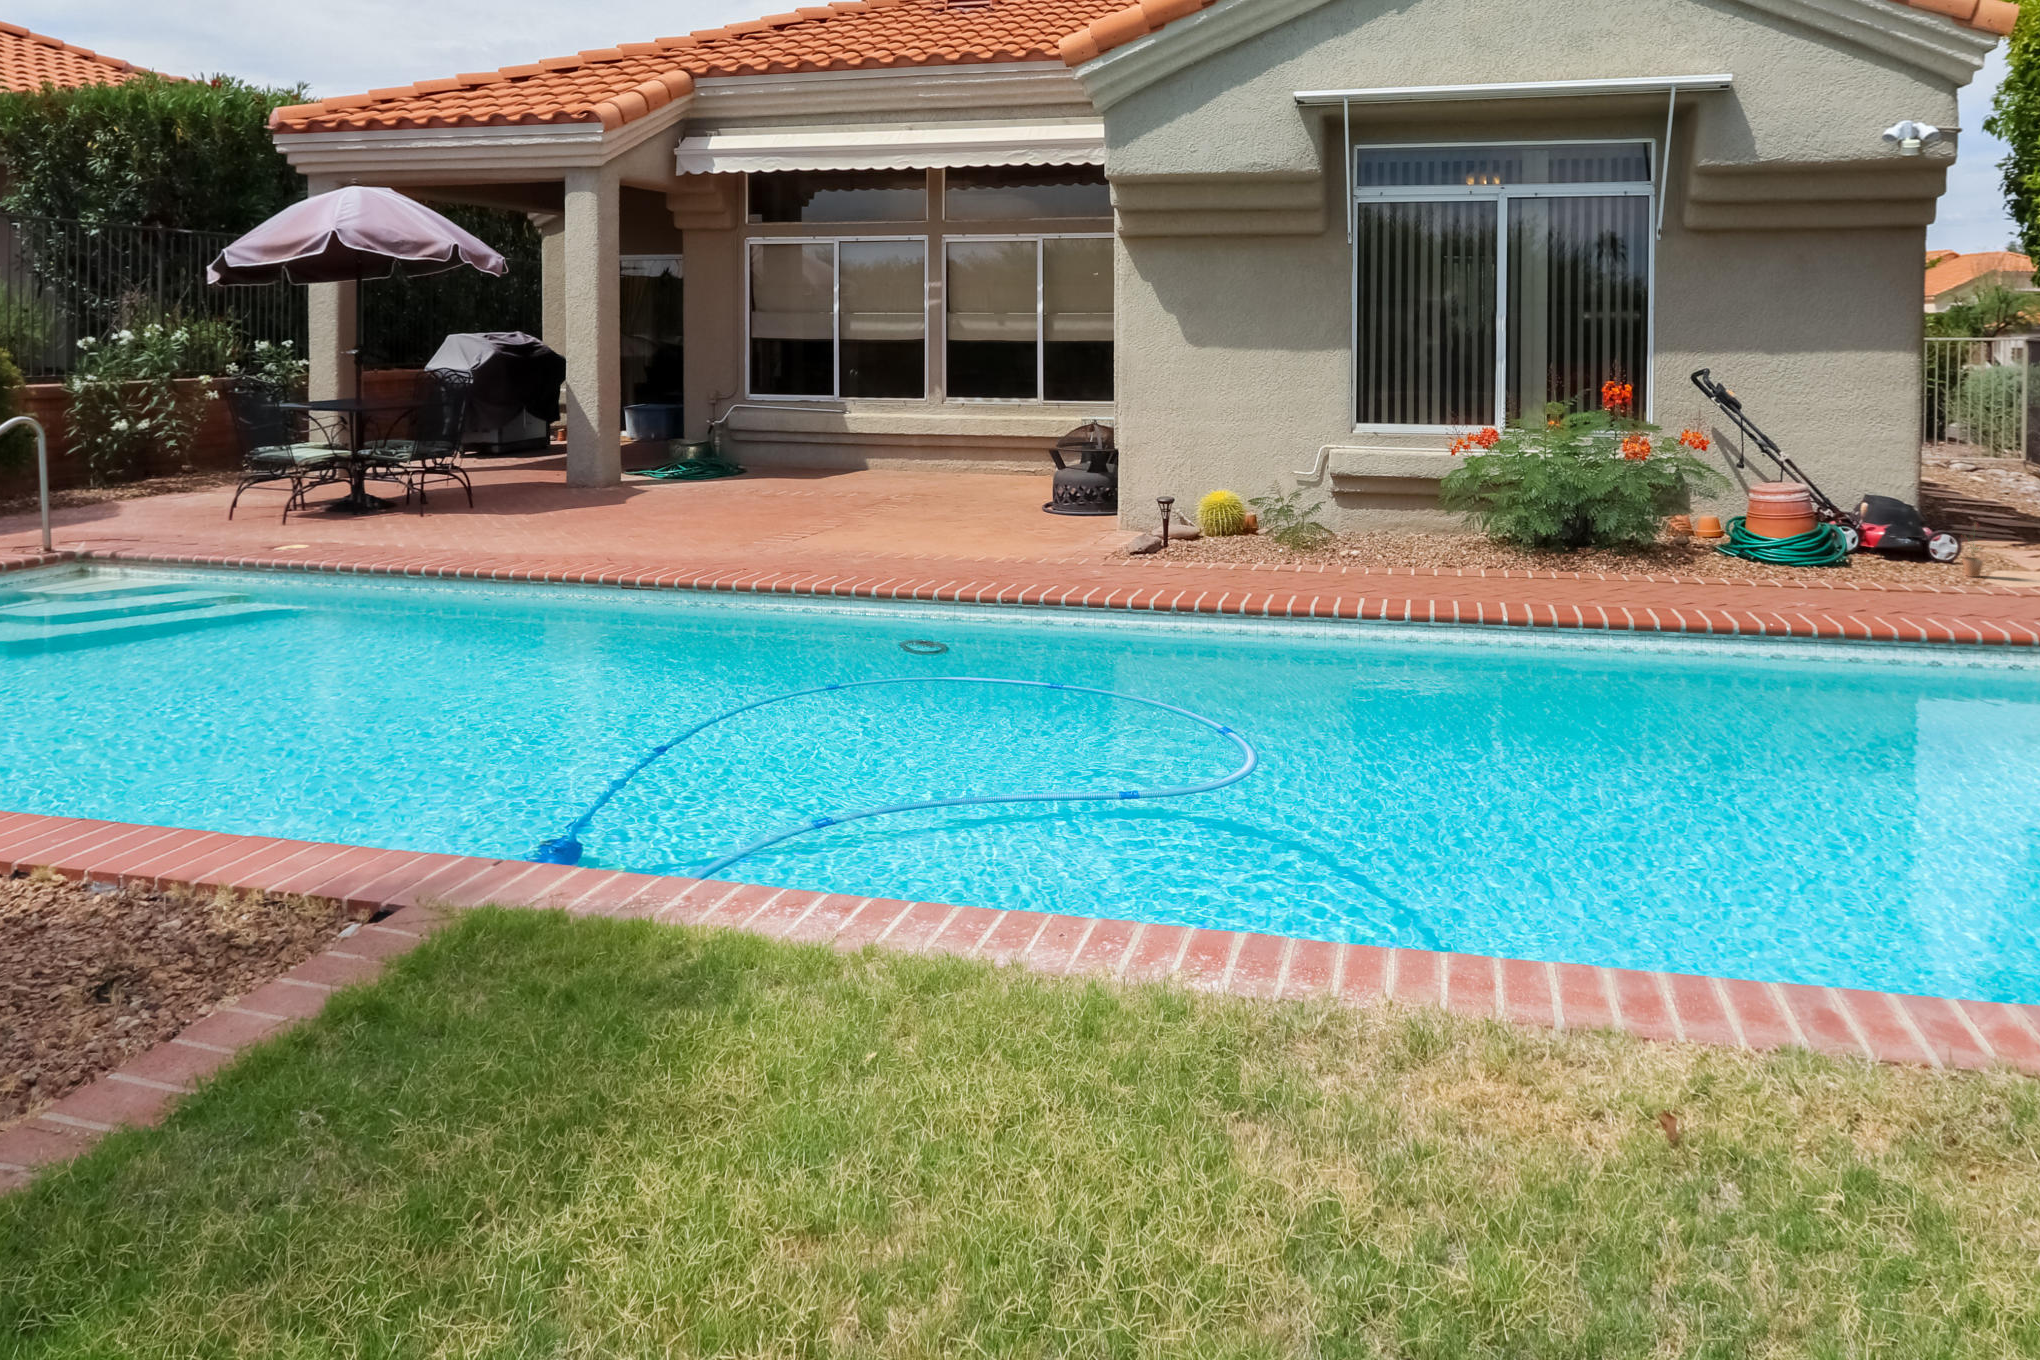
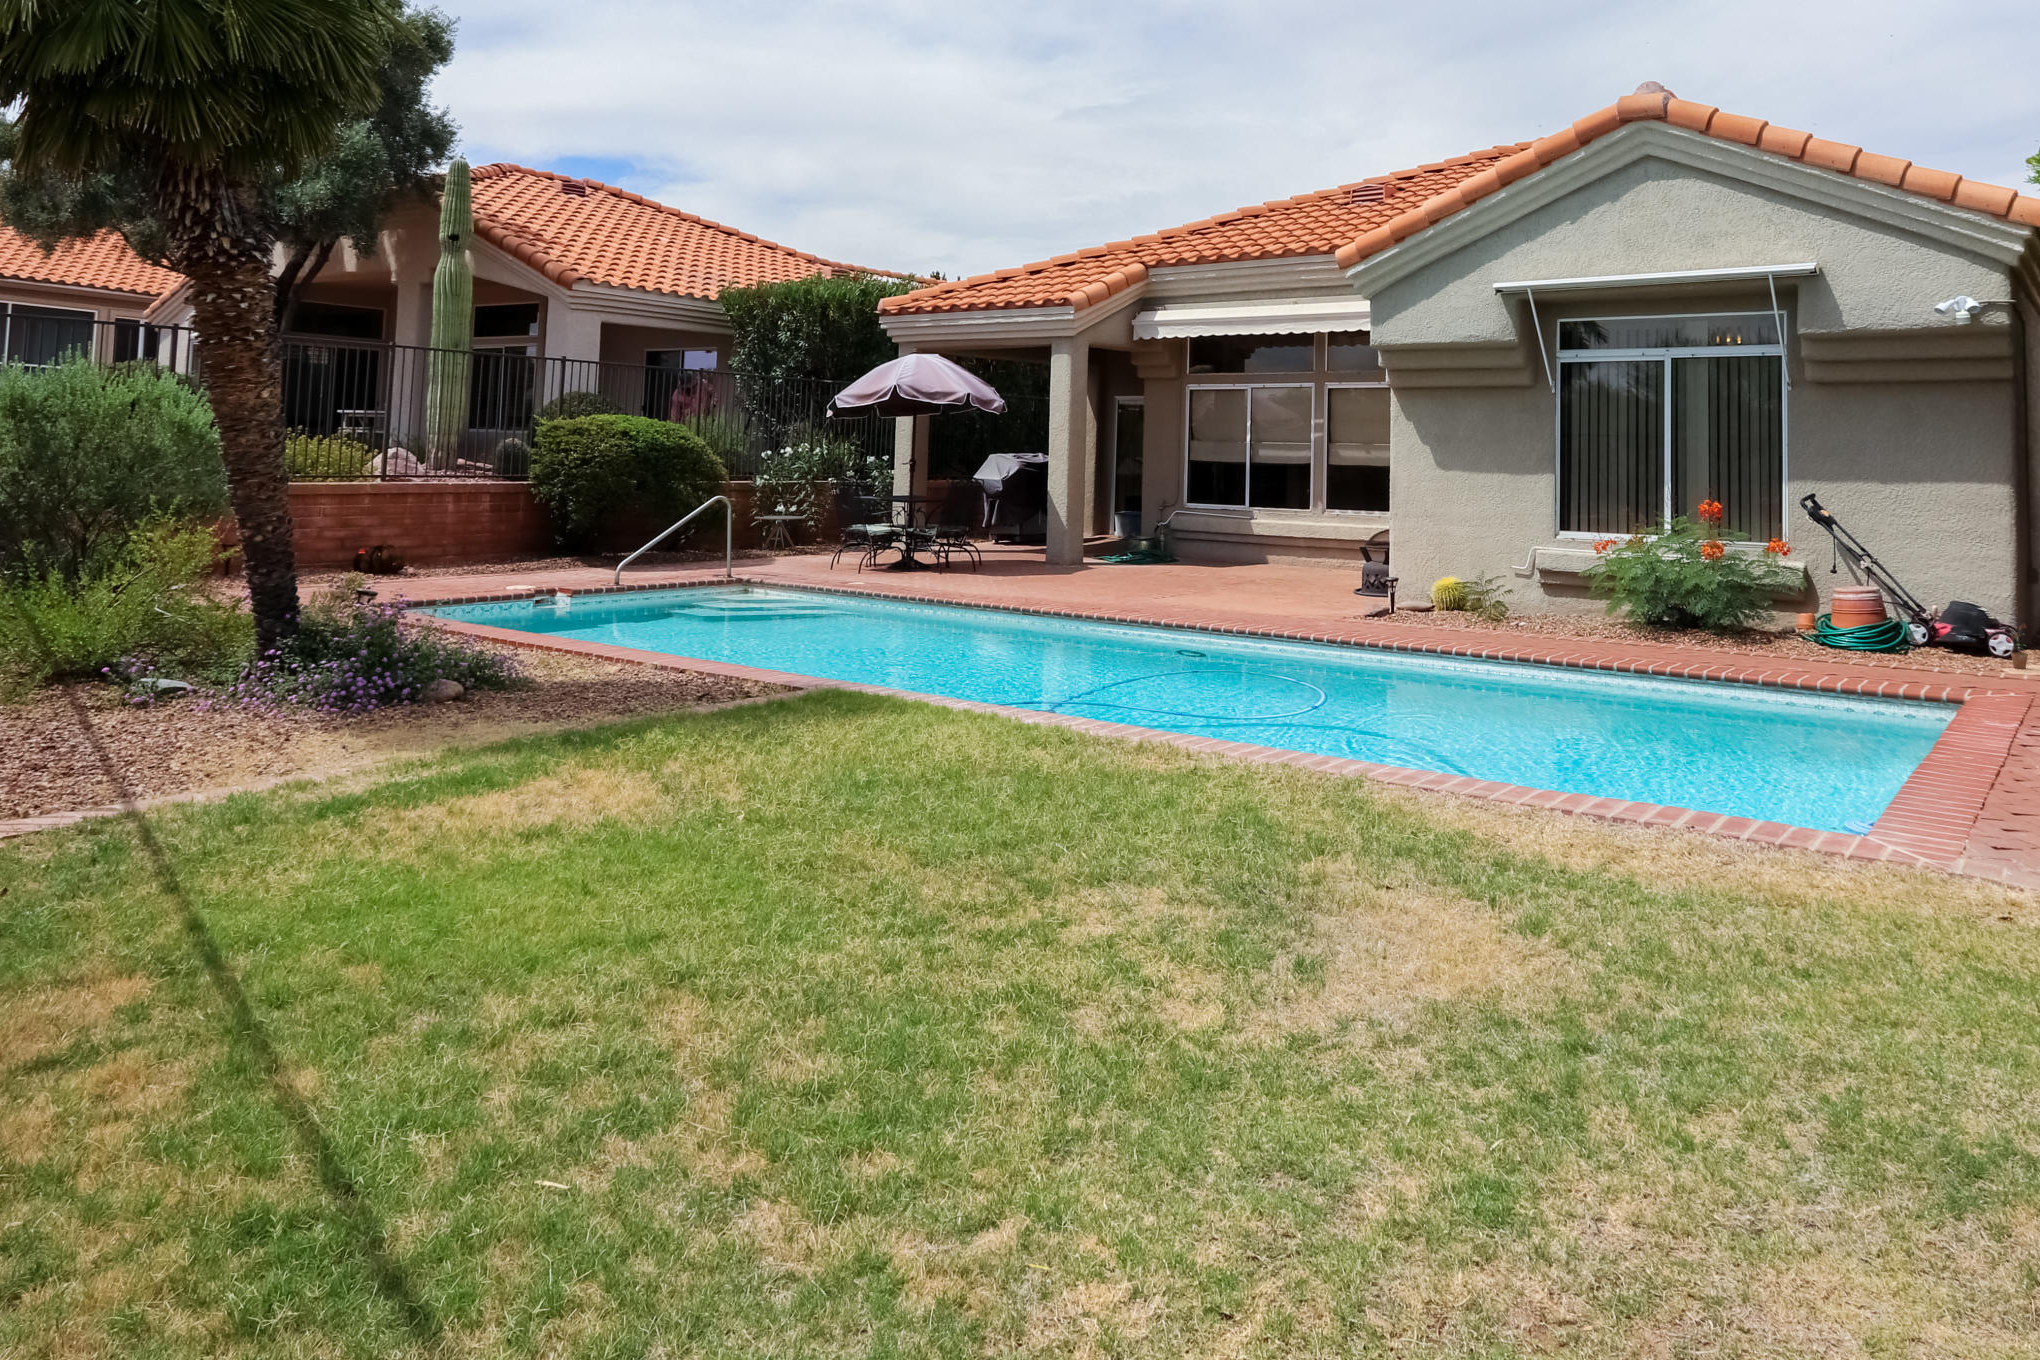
round table: none [71,434,160,489] -> present [755,516,805,551]

